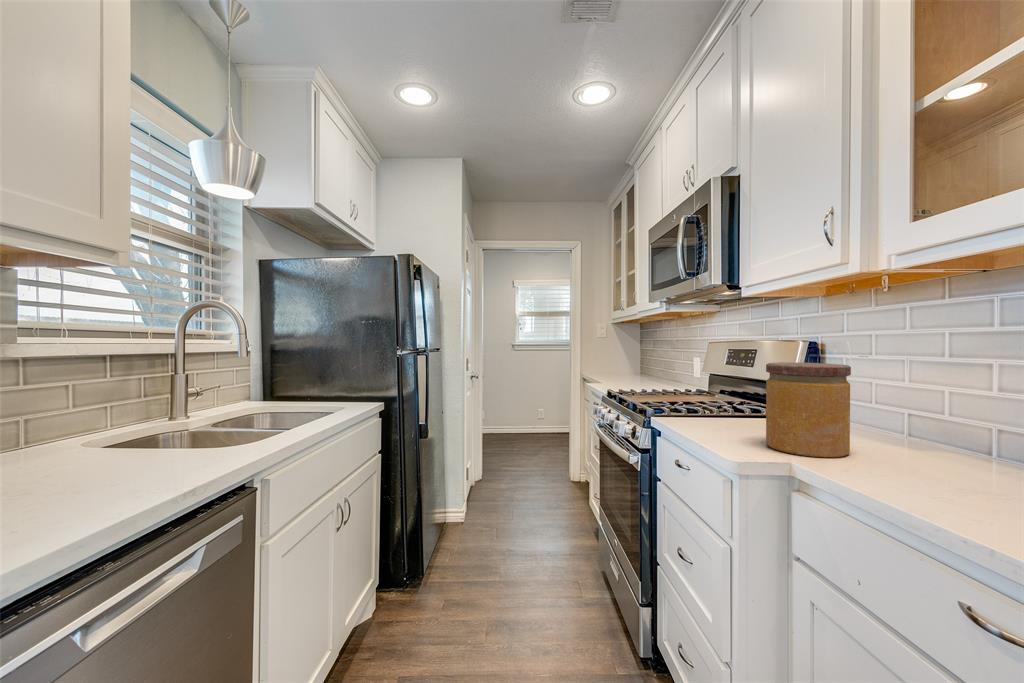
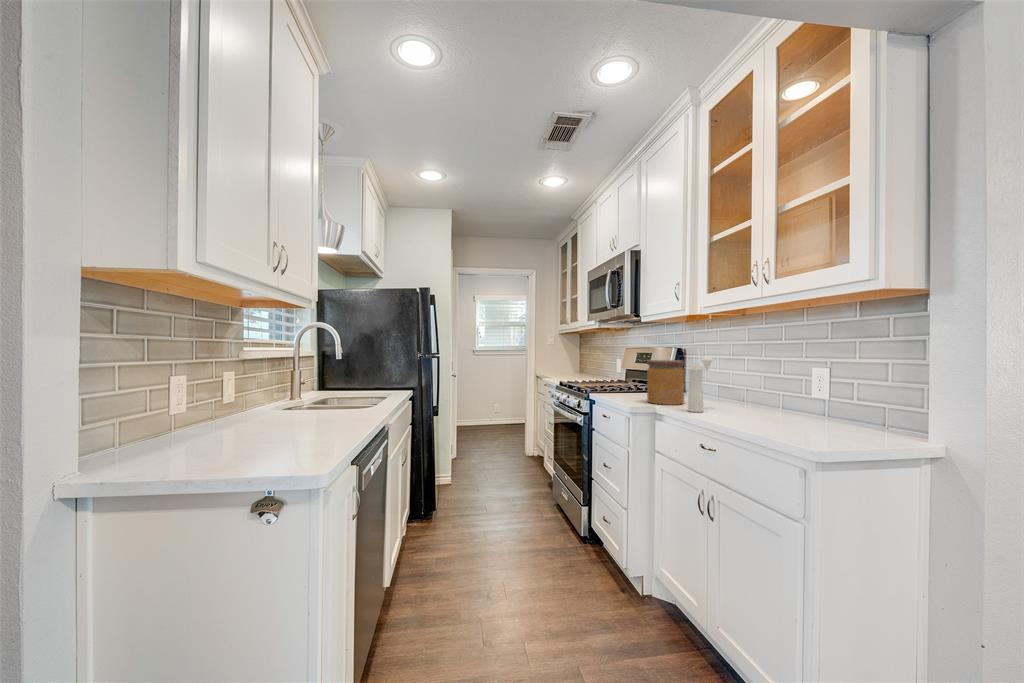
pepper mill: none [883,358,941,493] -> present [688,357,713,412]

